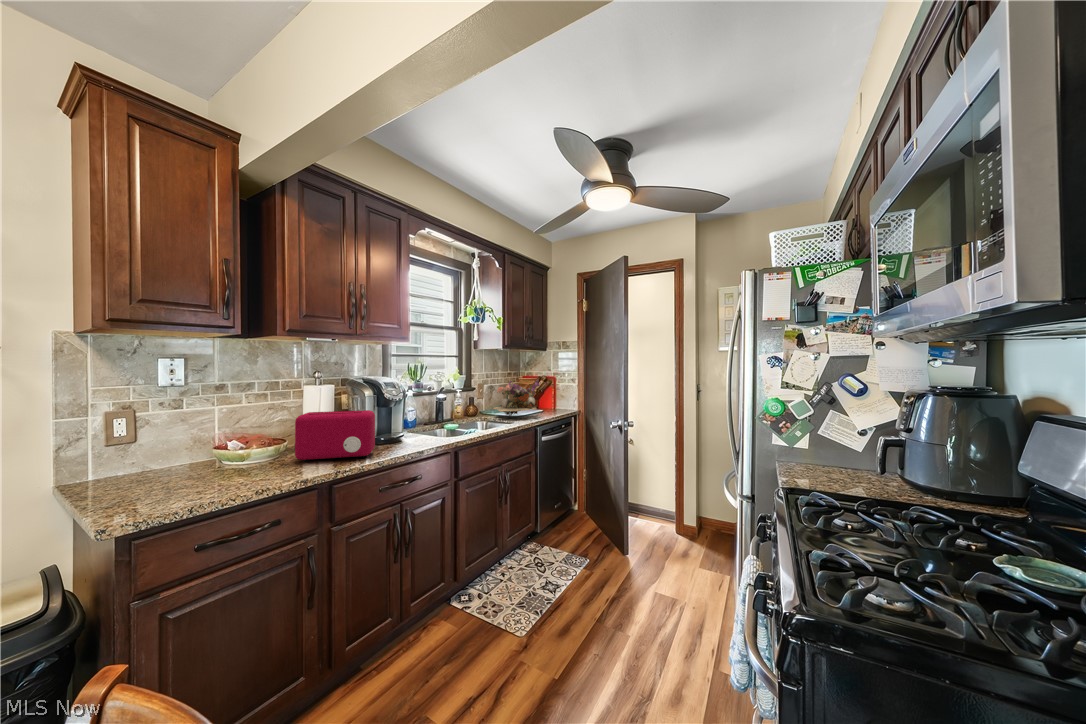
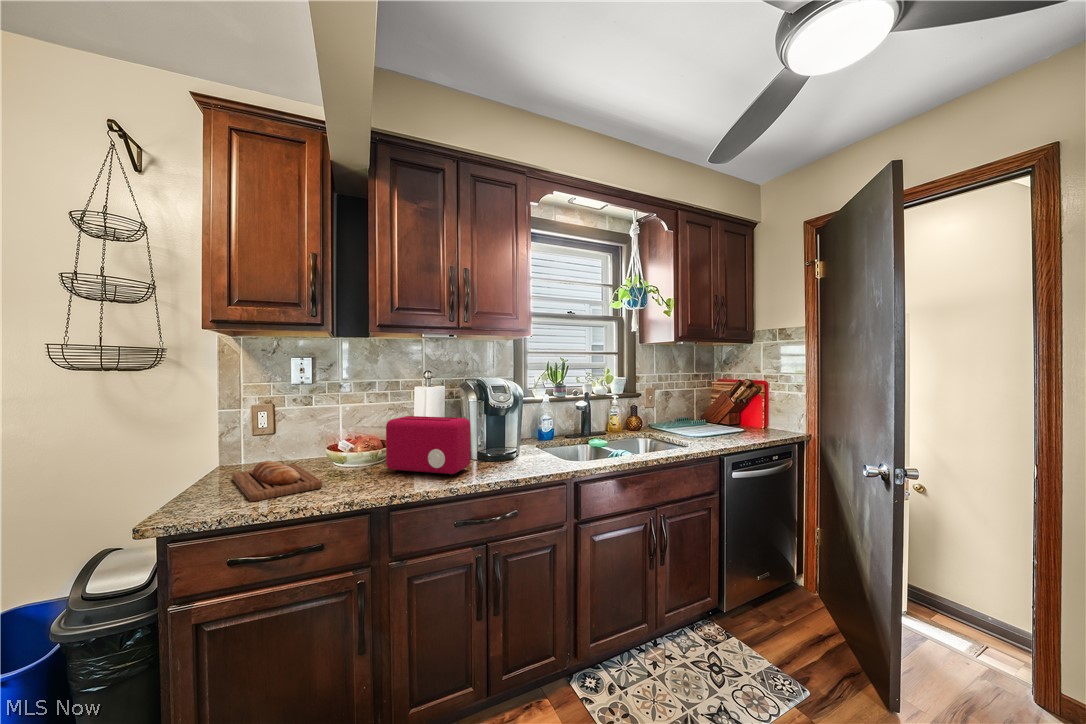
flower arrangement: present [493,379,540,416] -> none [658,383,730,436]
bread loaf: none [105,466,246,500] -> present [232,461,322,501]

